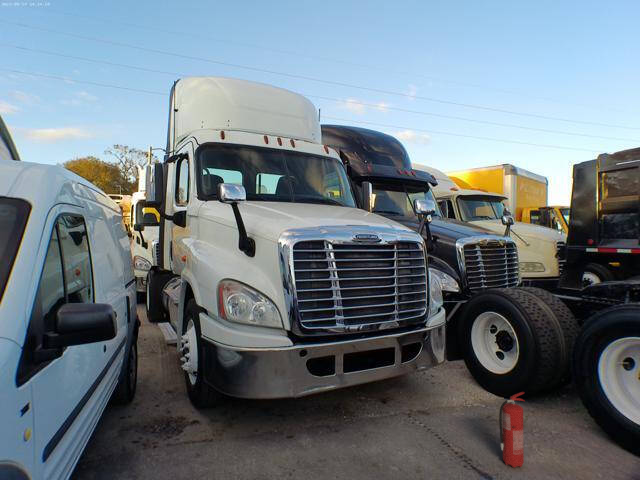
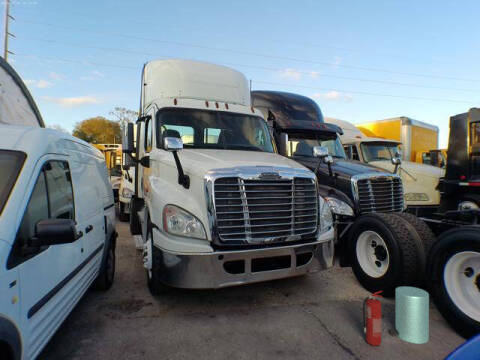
trash can: none [529,385,582,462] -> present [389,287,429,344]

